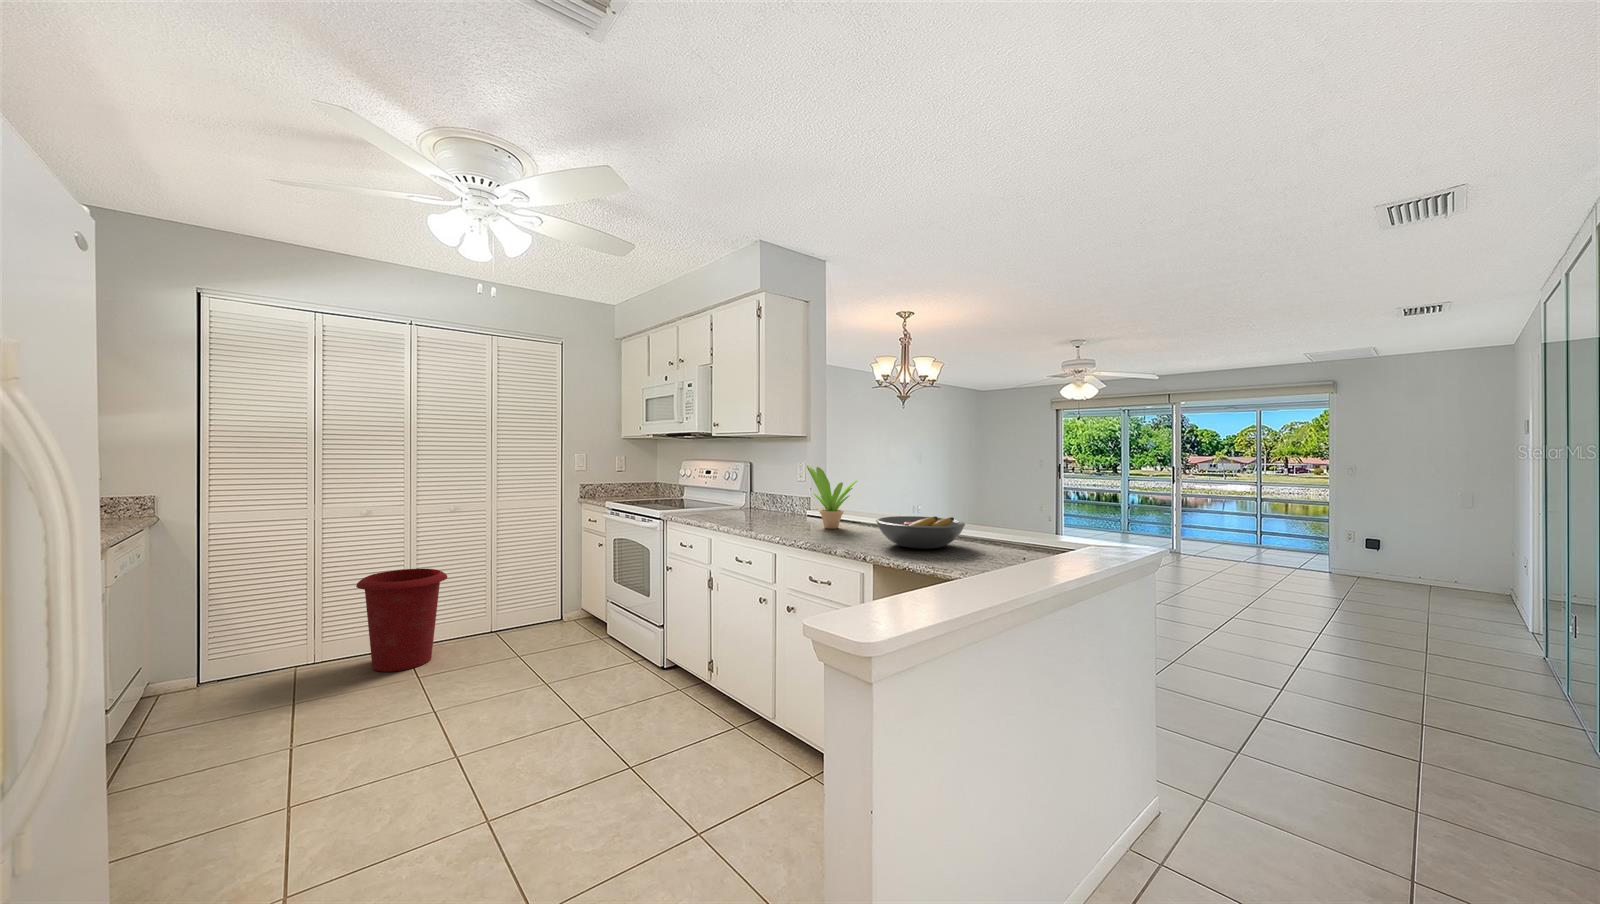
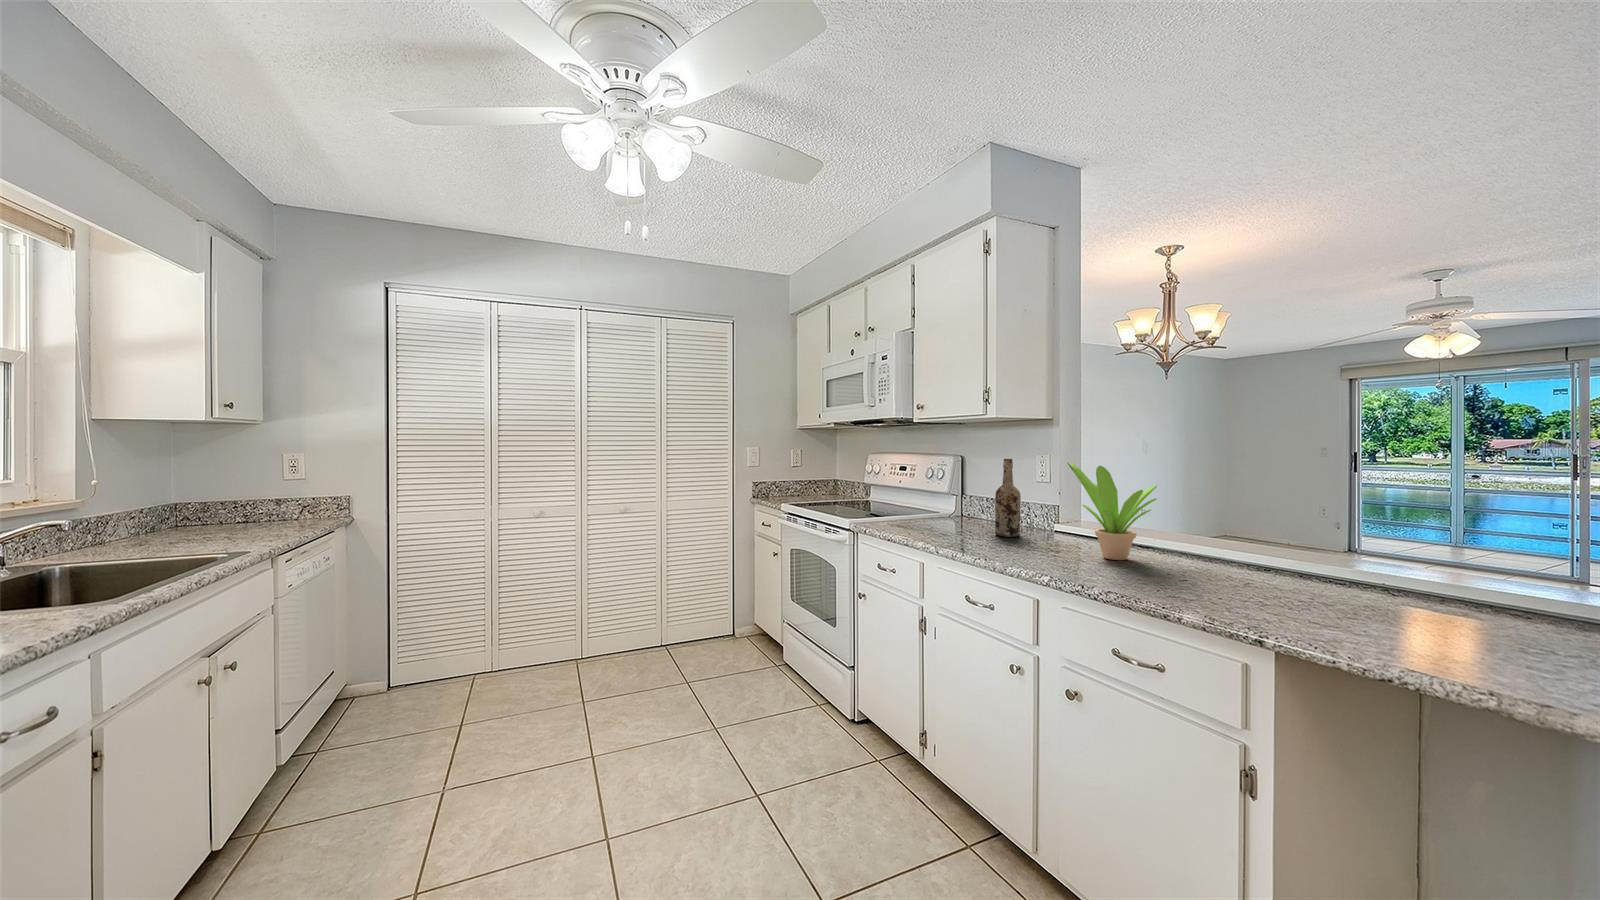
wine bottle: none [766,463,783,519] -> present [995,459,1021,537]
fruit bowl: present [876,516,965,549] -> none [1242,553,1471,625]
waste bin: present [356,569,448,672] -> none [526,576,616,691]

